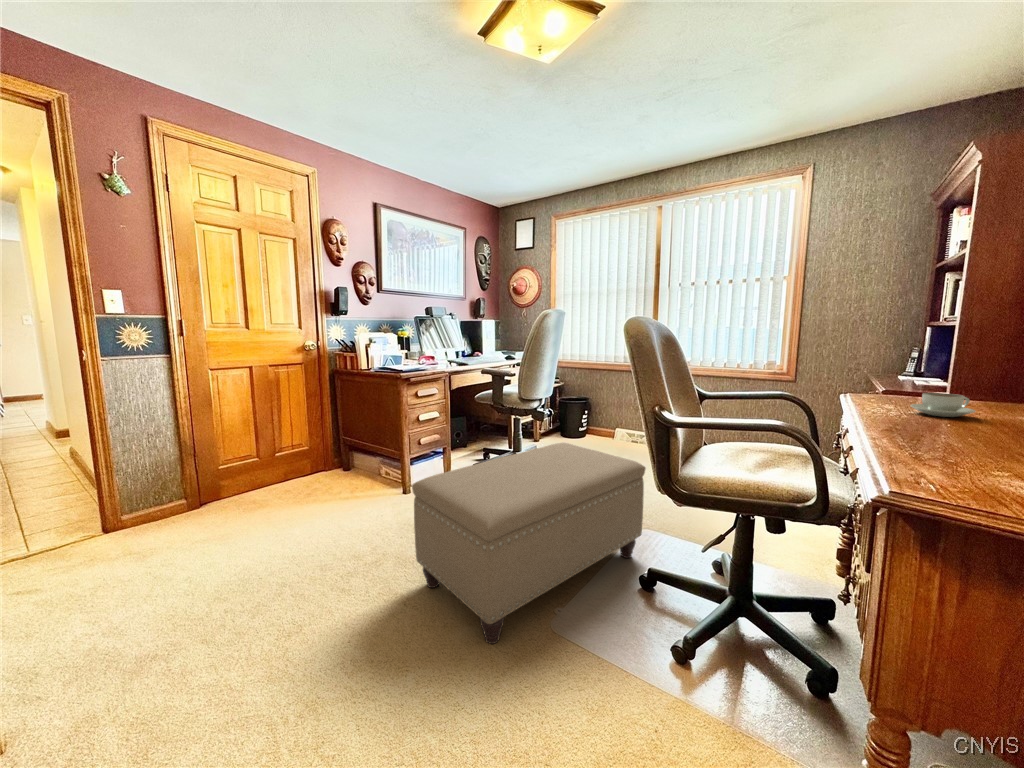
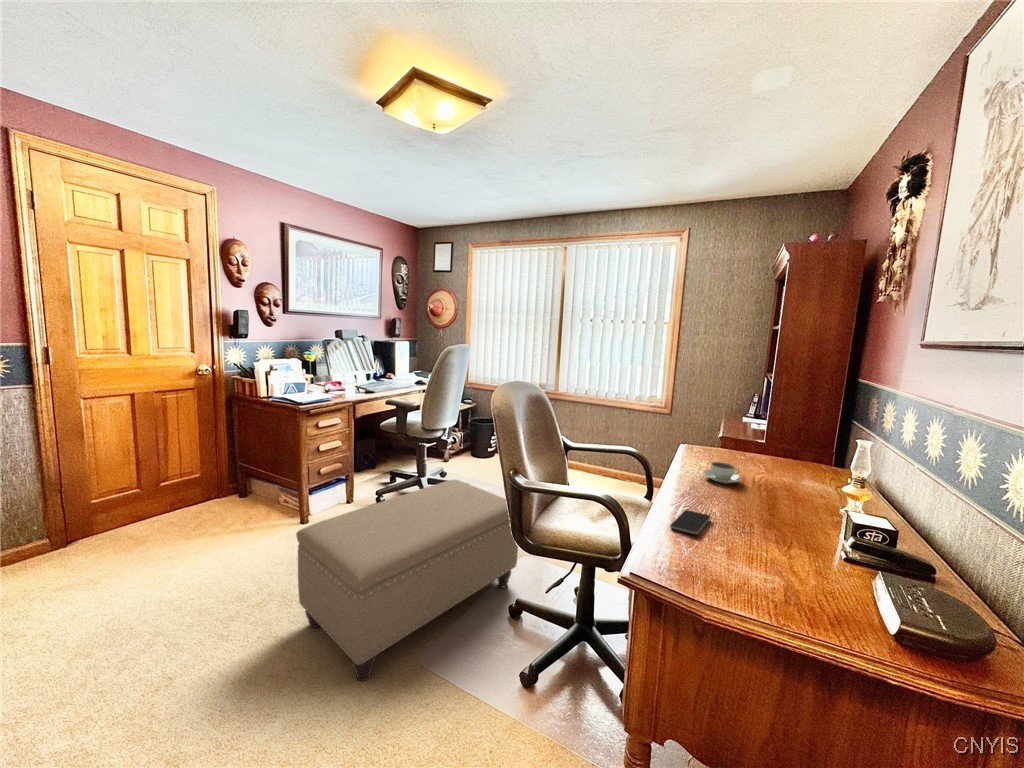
smartphone: none [921,434,977,454] -> present [670,510,711,534]

